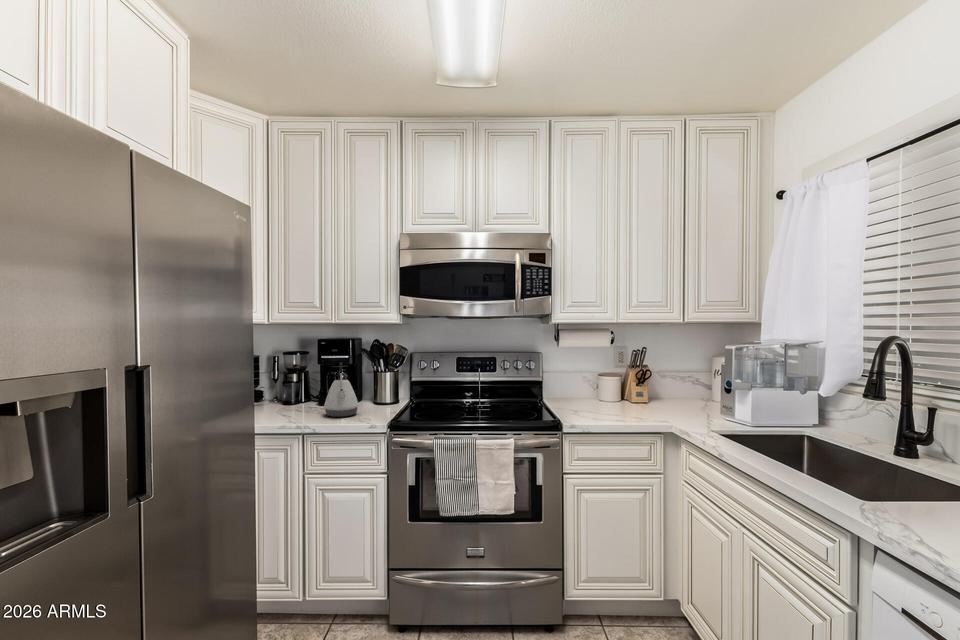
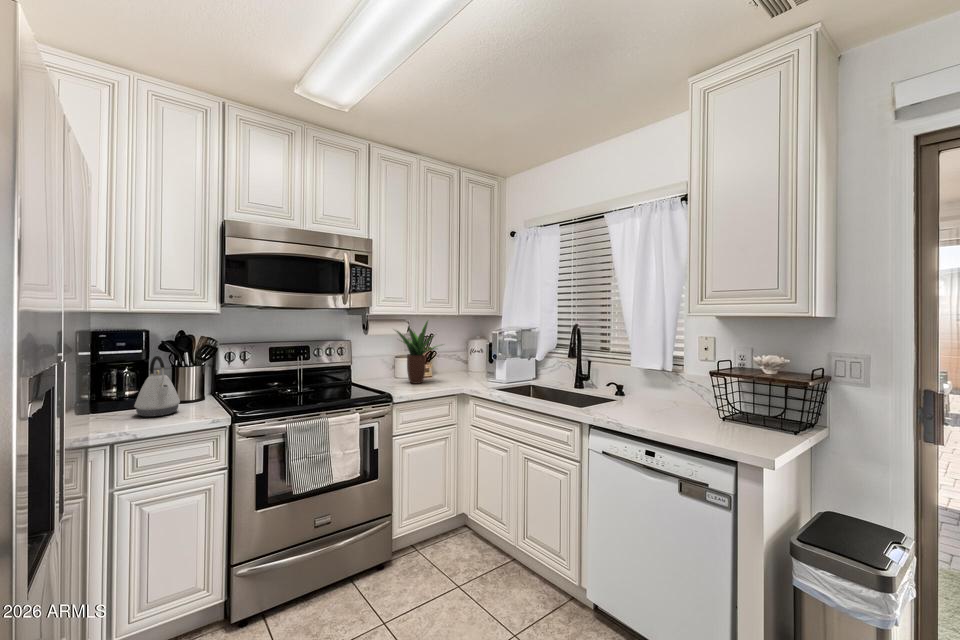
potted plant: none [584,328,653,411] -> present [397,321,437,384]

